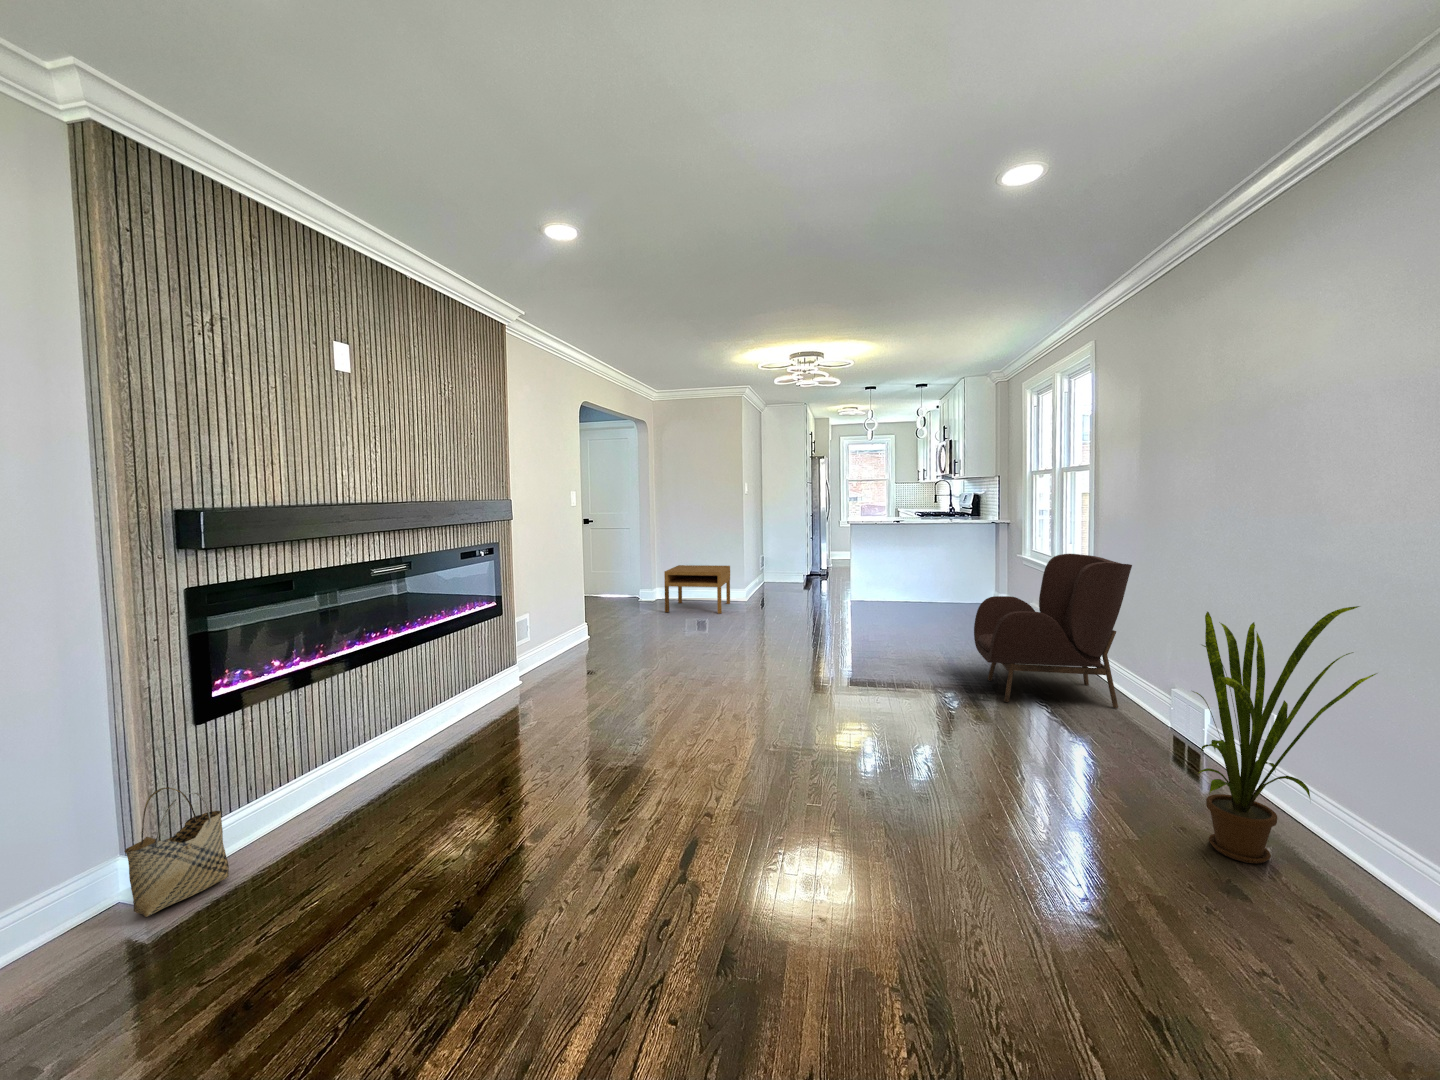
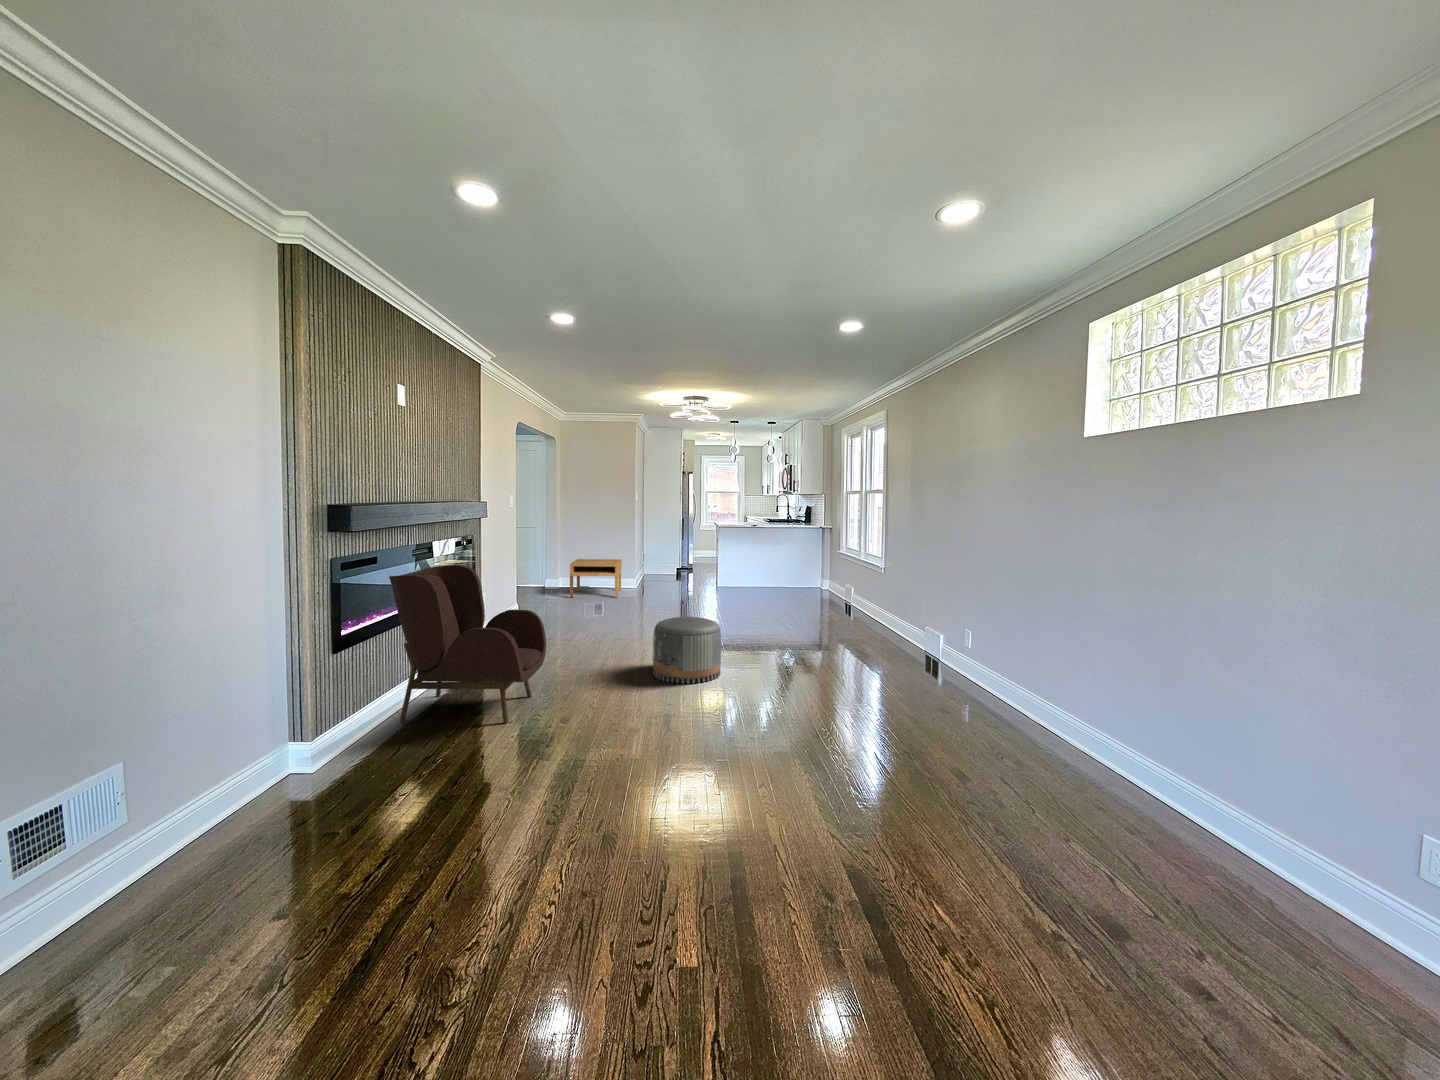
armchair: present [974,554,1132,708] -> present [389,565,546,723]
house plant: present [1193,606,1377,863] -> none [930,568,1008,700]
pouf: none [707,662,810,771] -> present [653,617,721,684]
woven basket: present [125,787,229,917] -> none [315,693,367,773]

